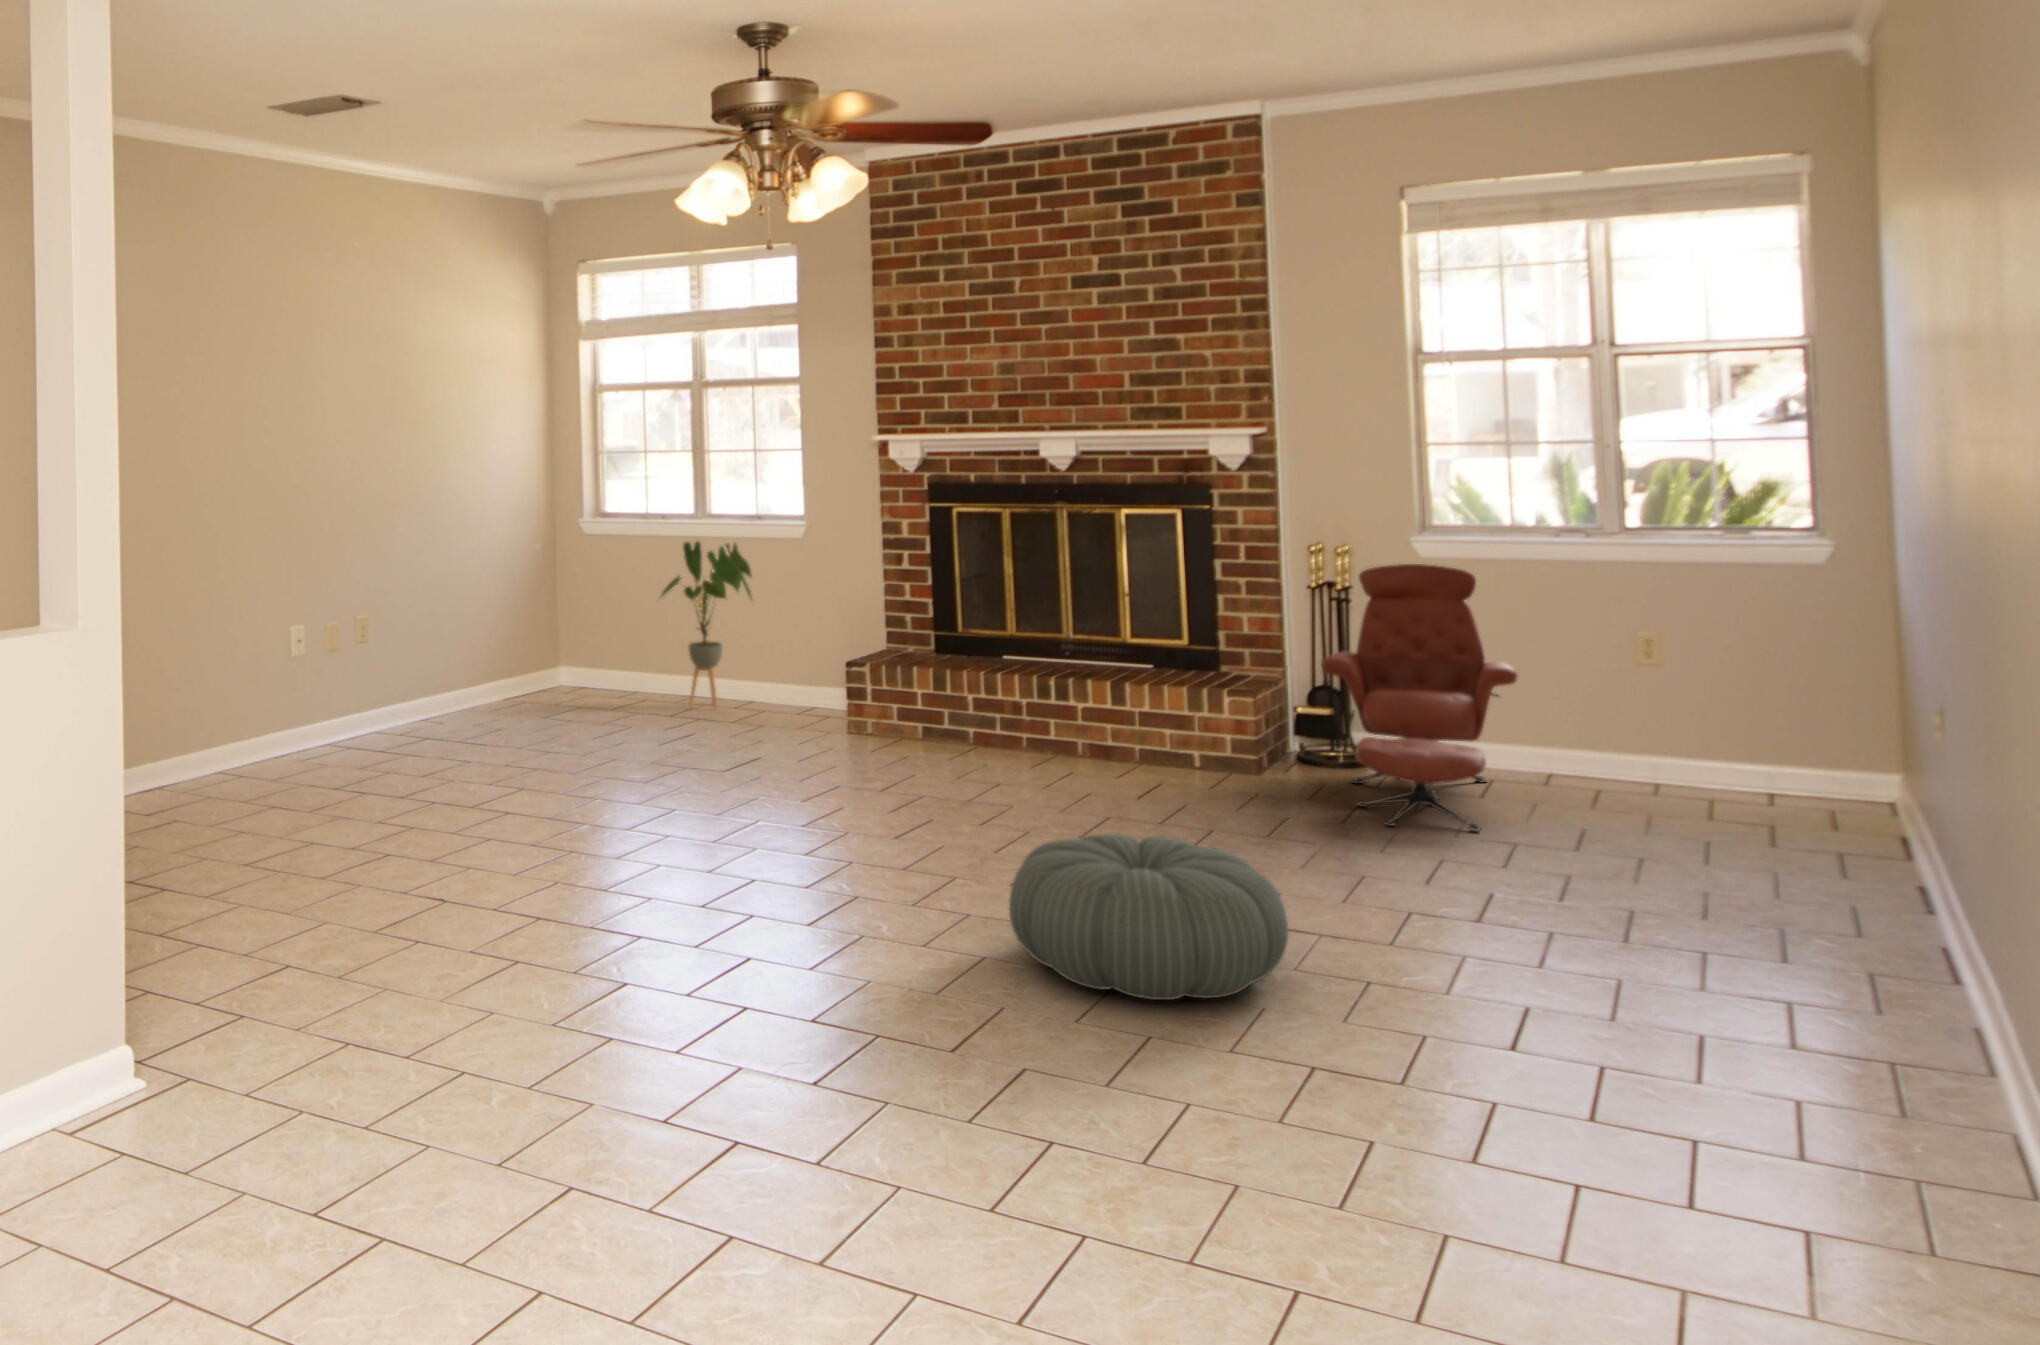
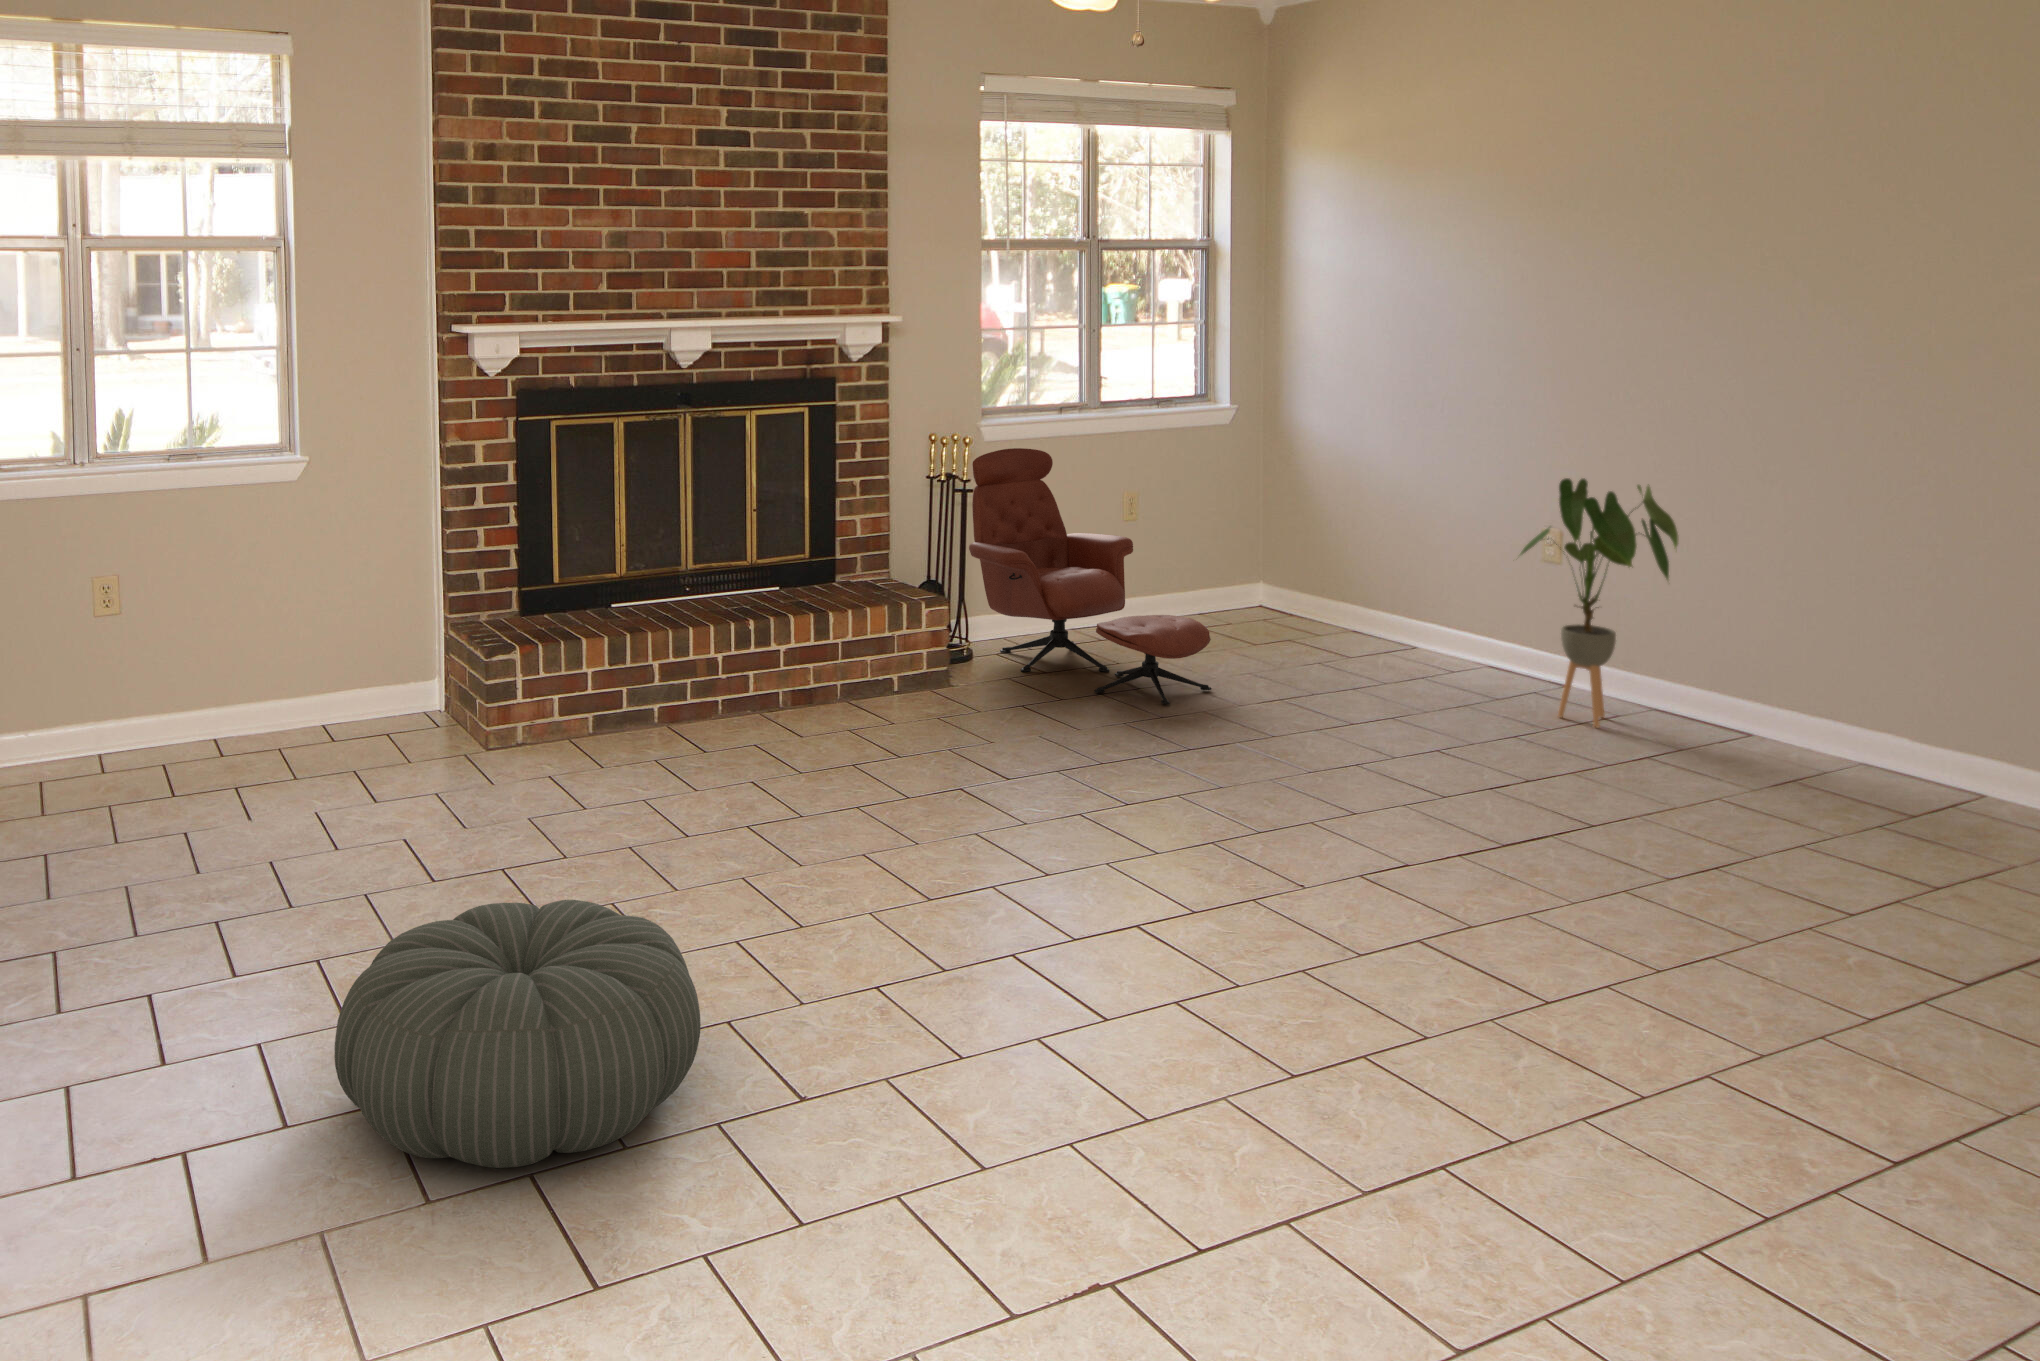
house plant: present [662,541,751,708] -> present [1520,478,1679,727]
pouf: present [1009,834,1288,1000] -> present [335,900,701,1168]

